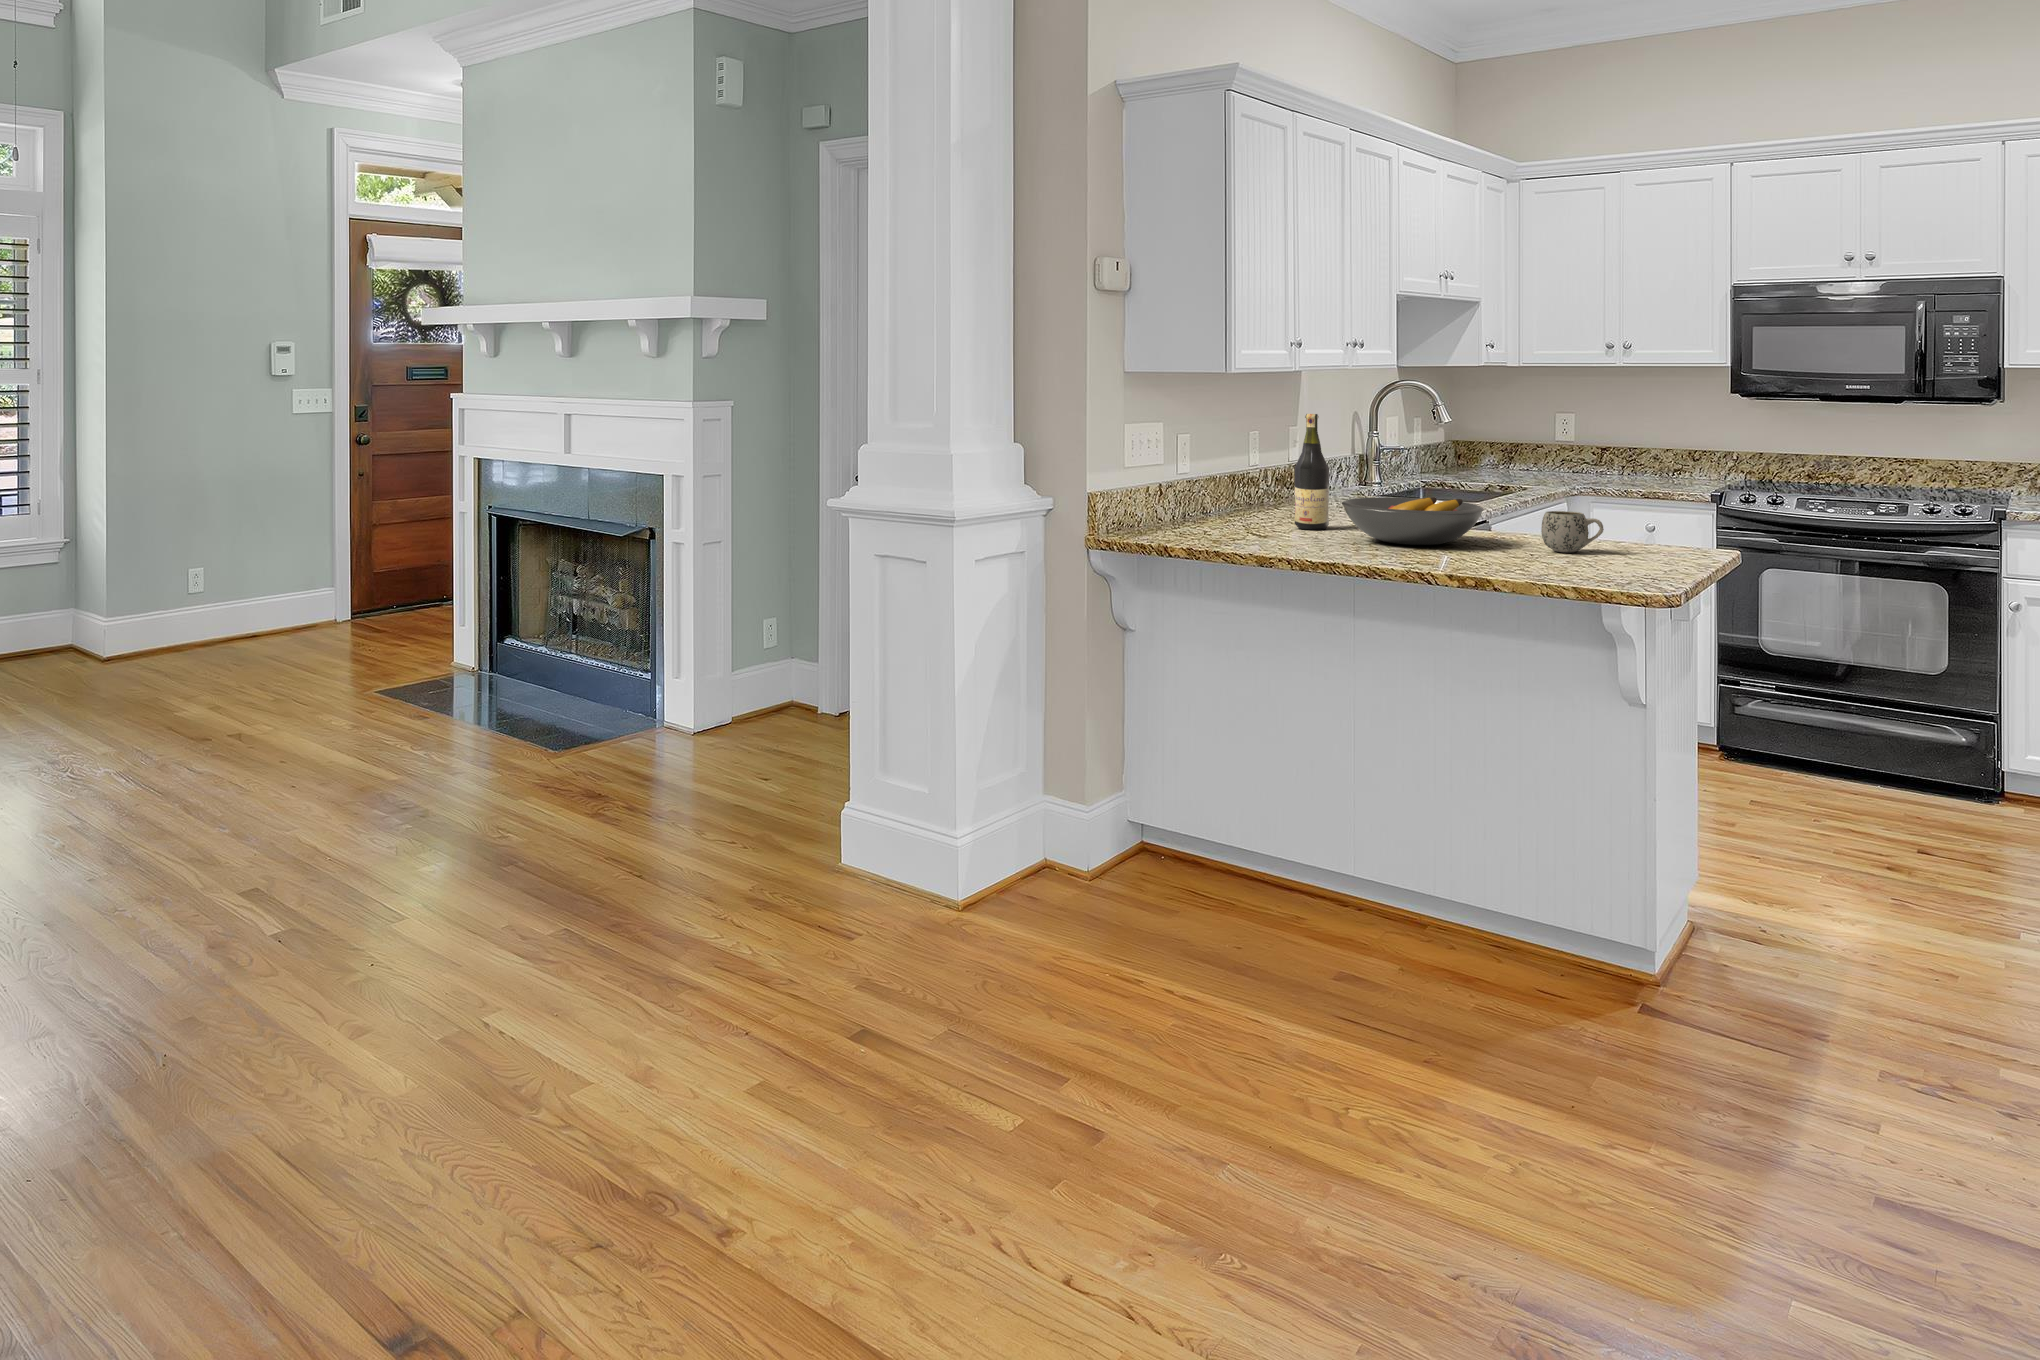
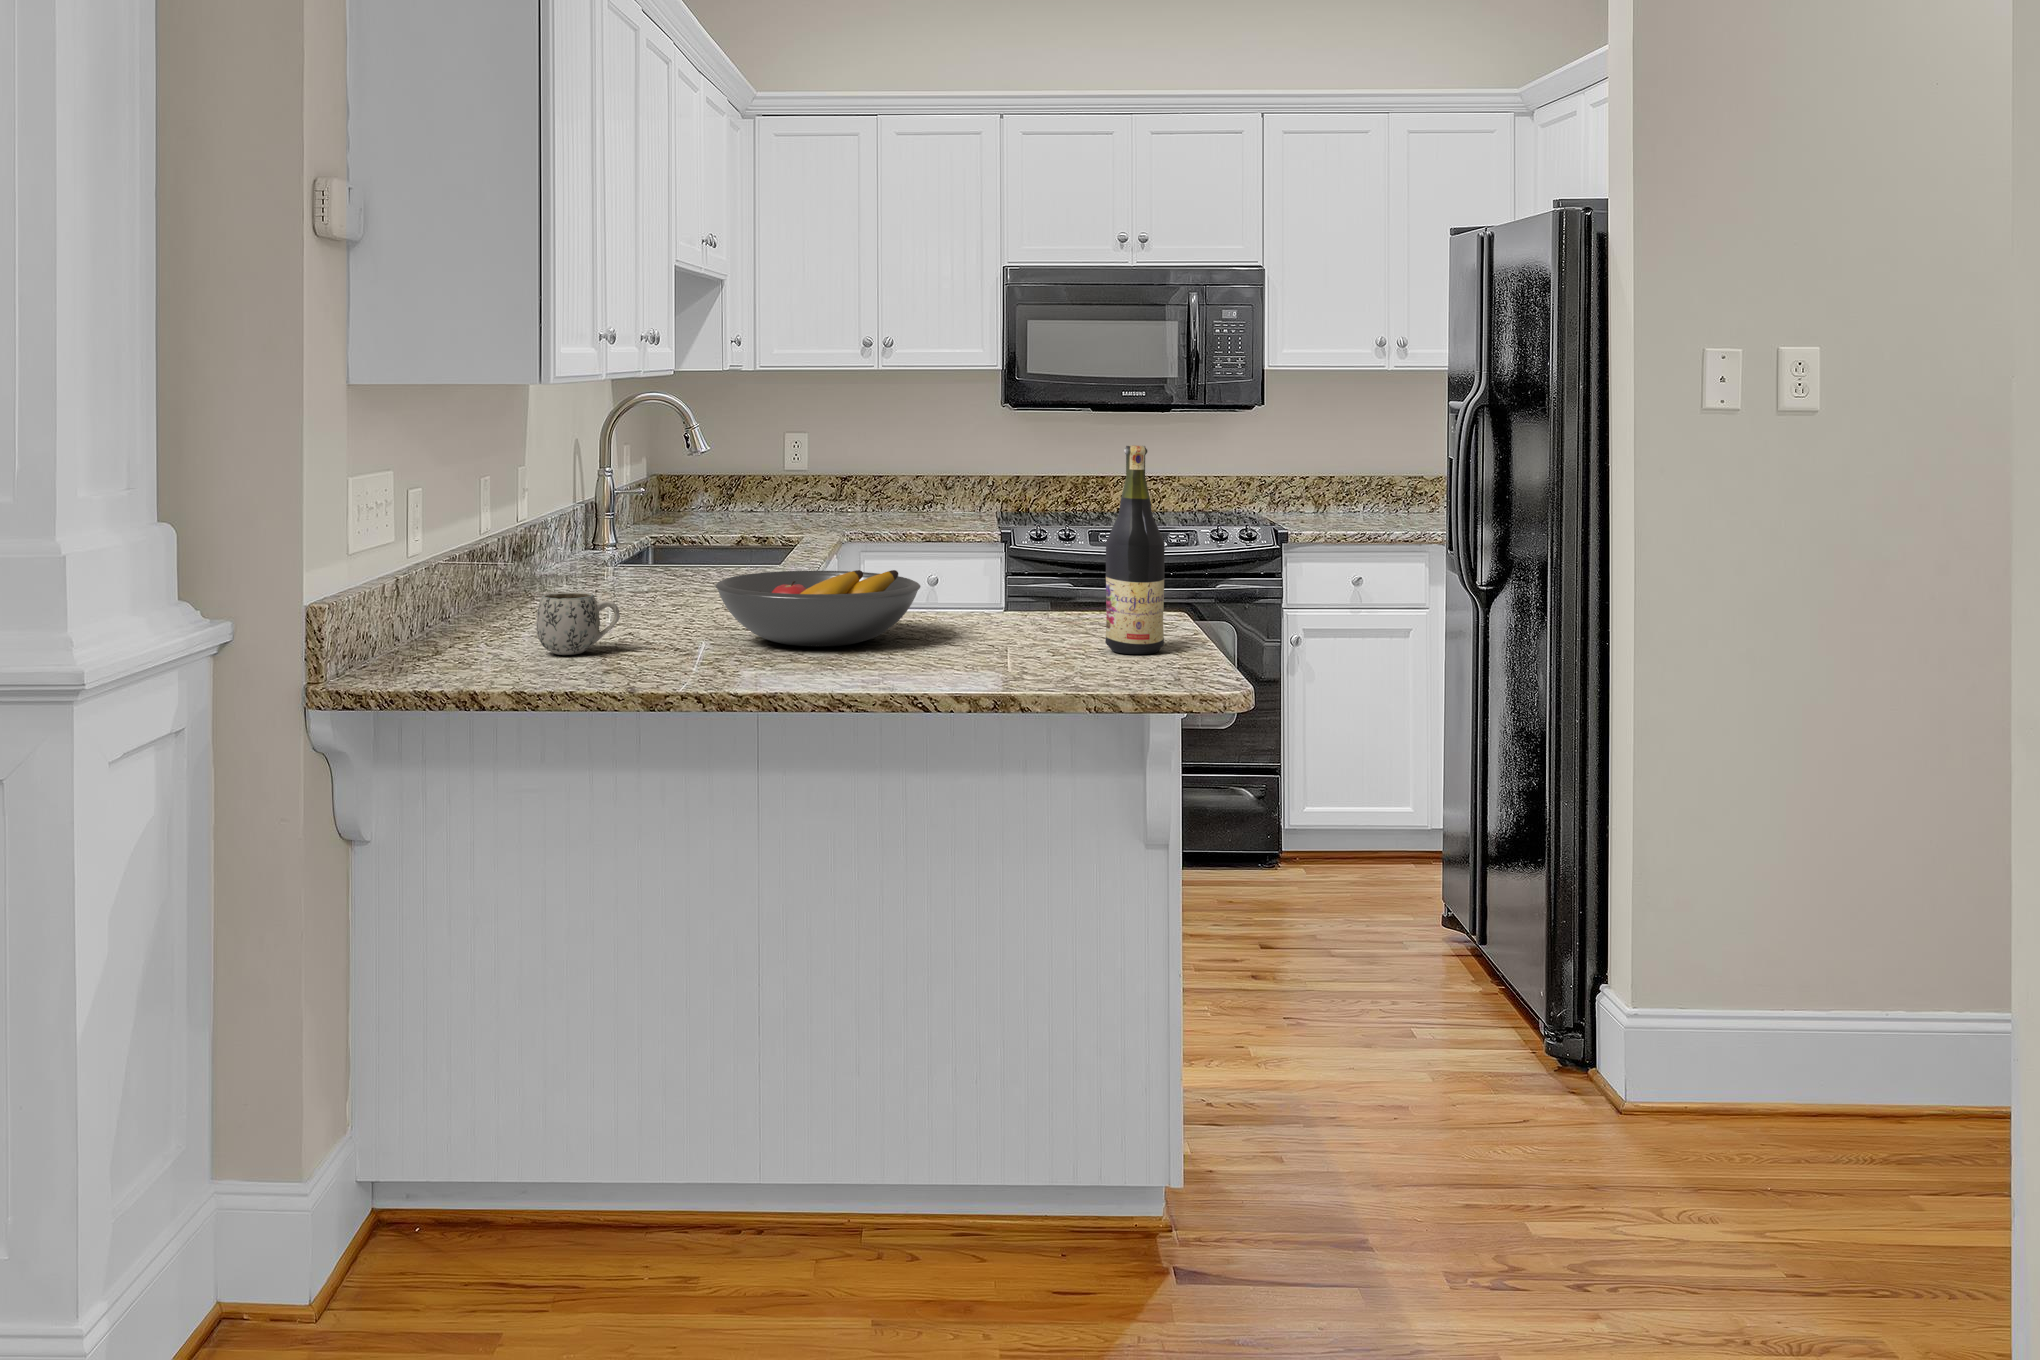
wine bottle: present [1295,414,1329,530] -> present [1105,445,1165,654]
mug: present [1541,511,1604,552] -> present [536,592,620,655]

